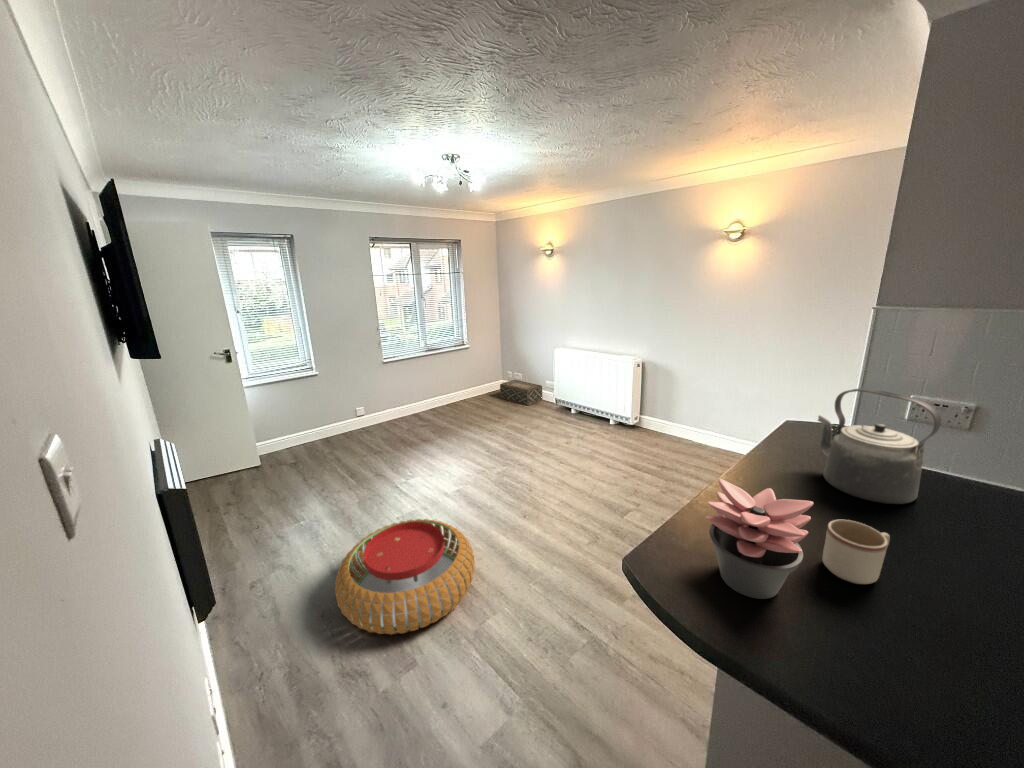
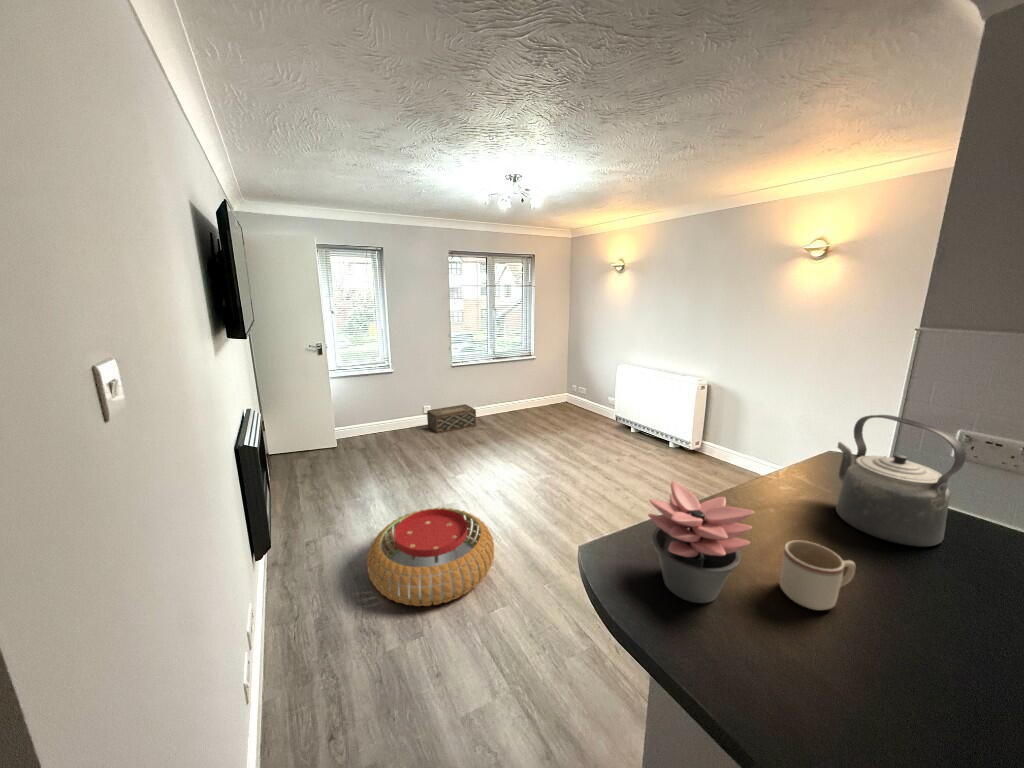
woven basket: present [500,380,542,405] -> present [427,404,476,433]

